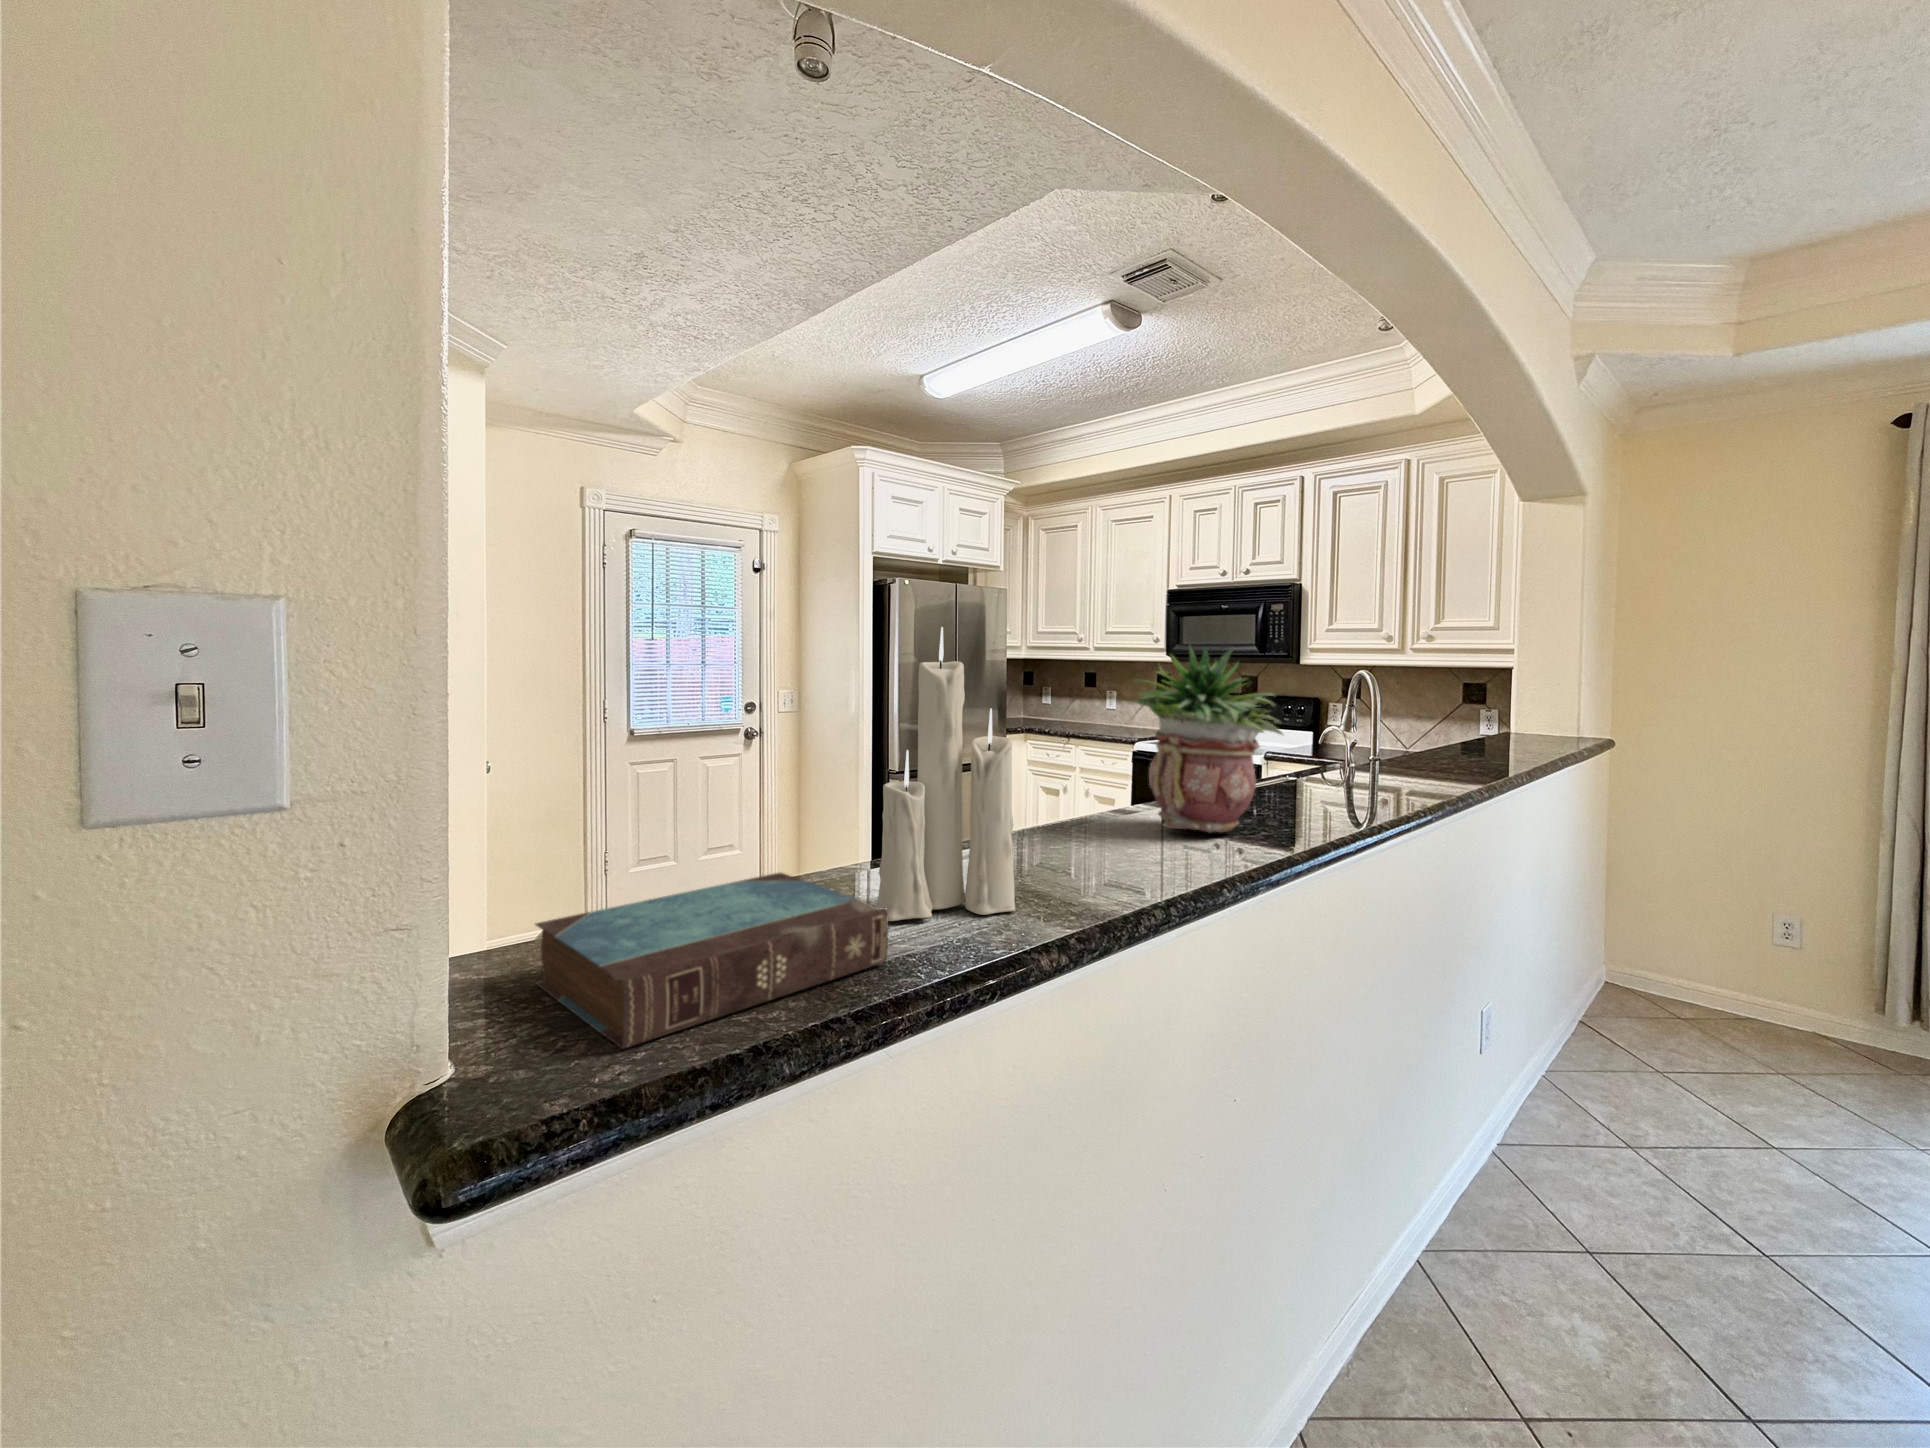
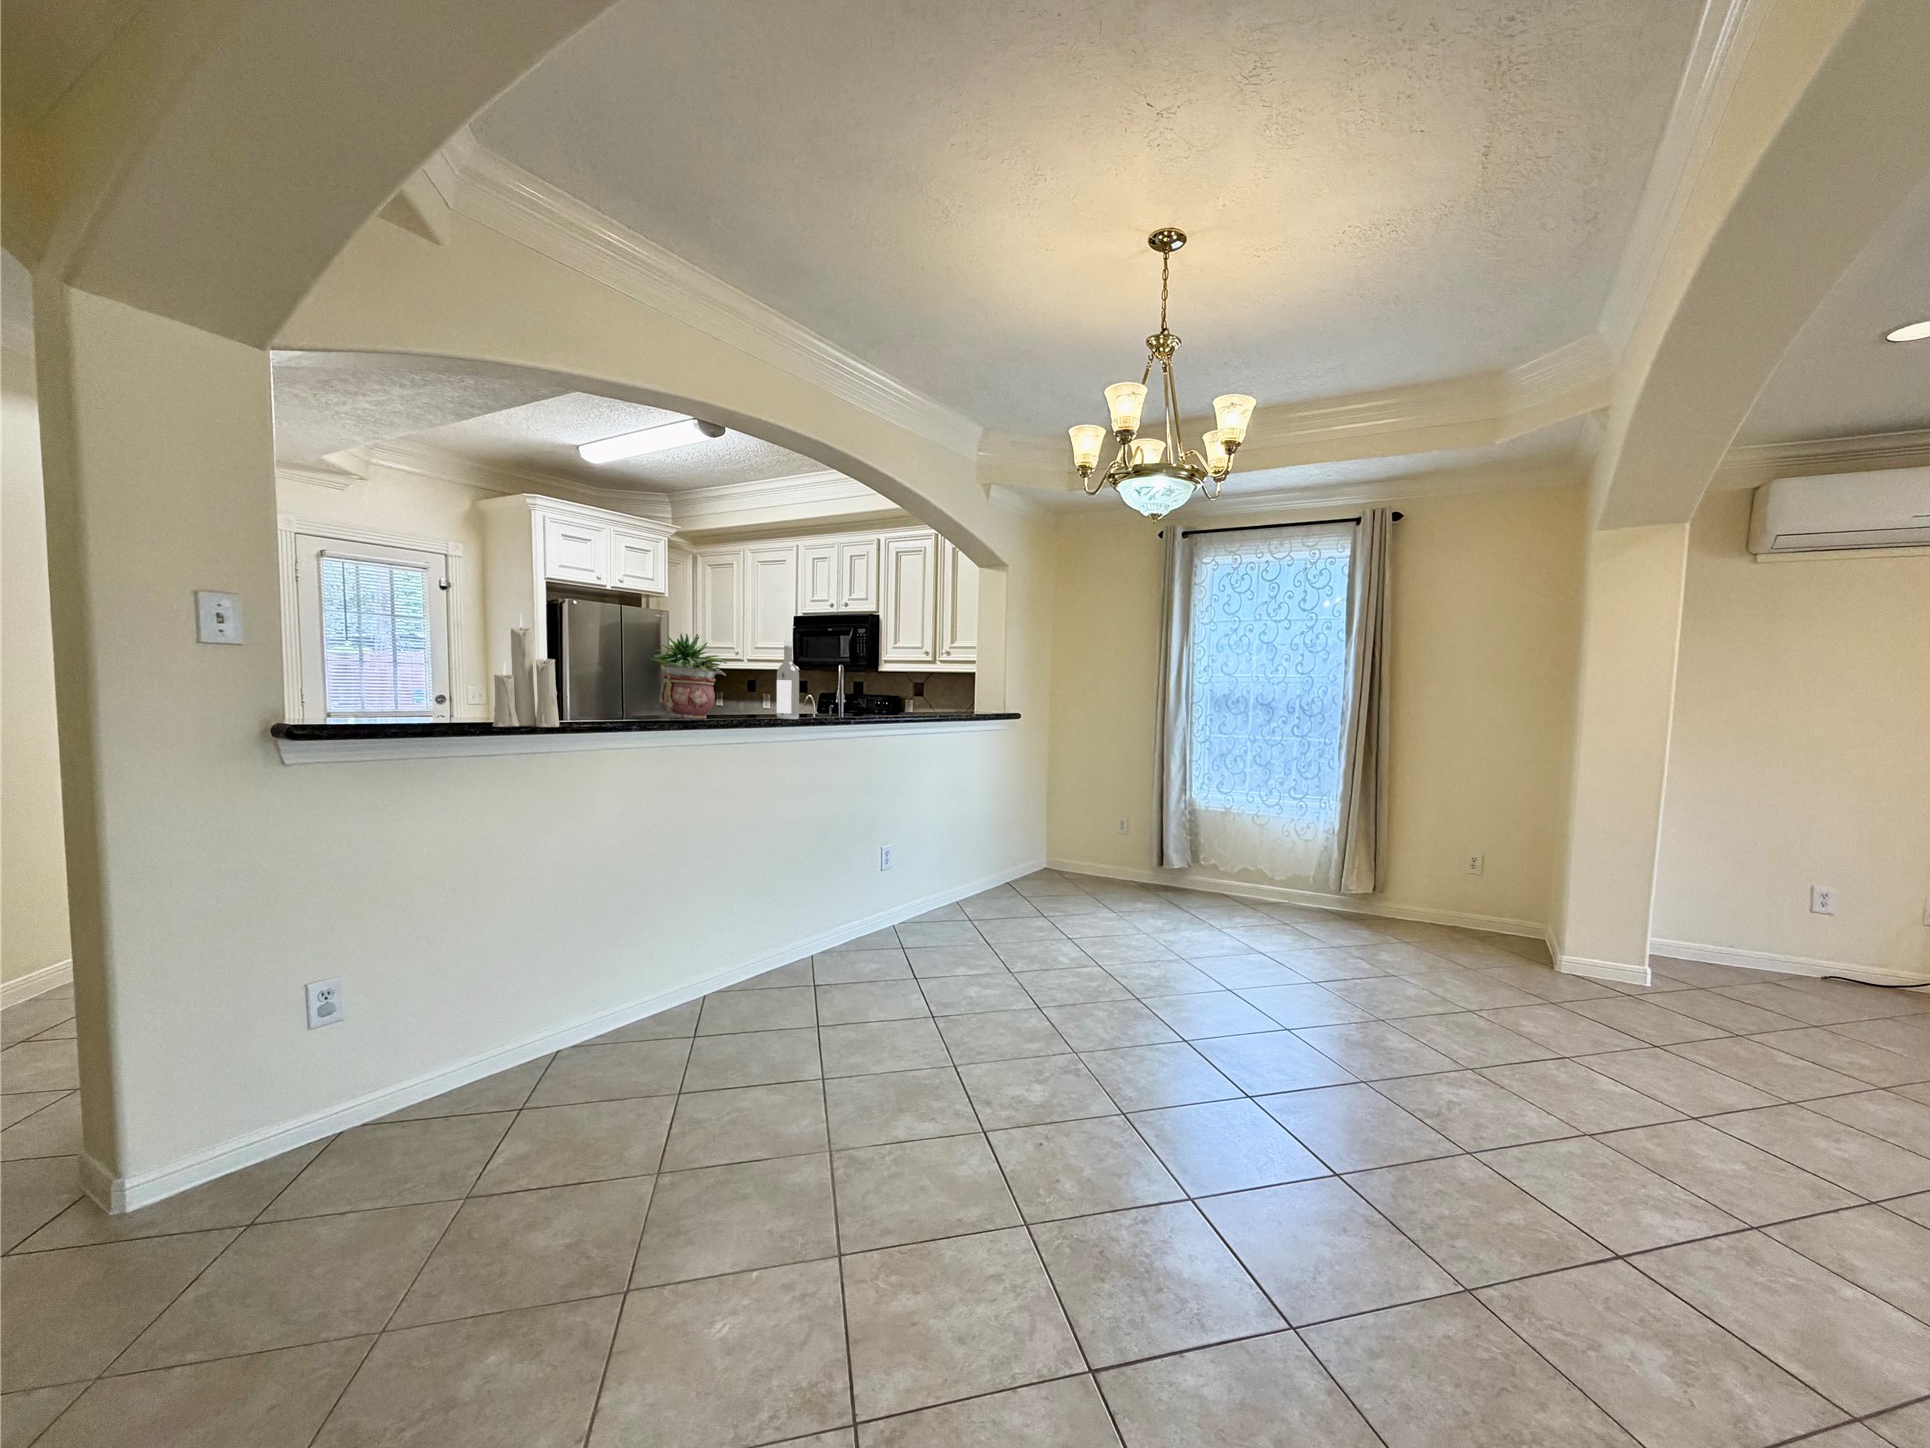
wine bottle: none [1321,648,1368,807] -> present [777,641,799,719]
book: present [536,873,888,1049] -> none [341,708,491,734]

